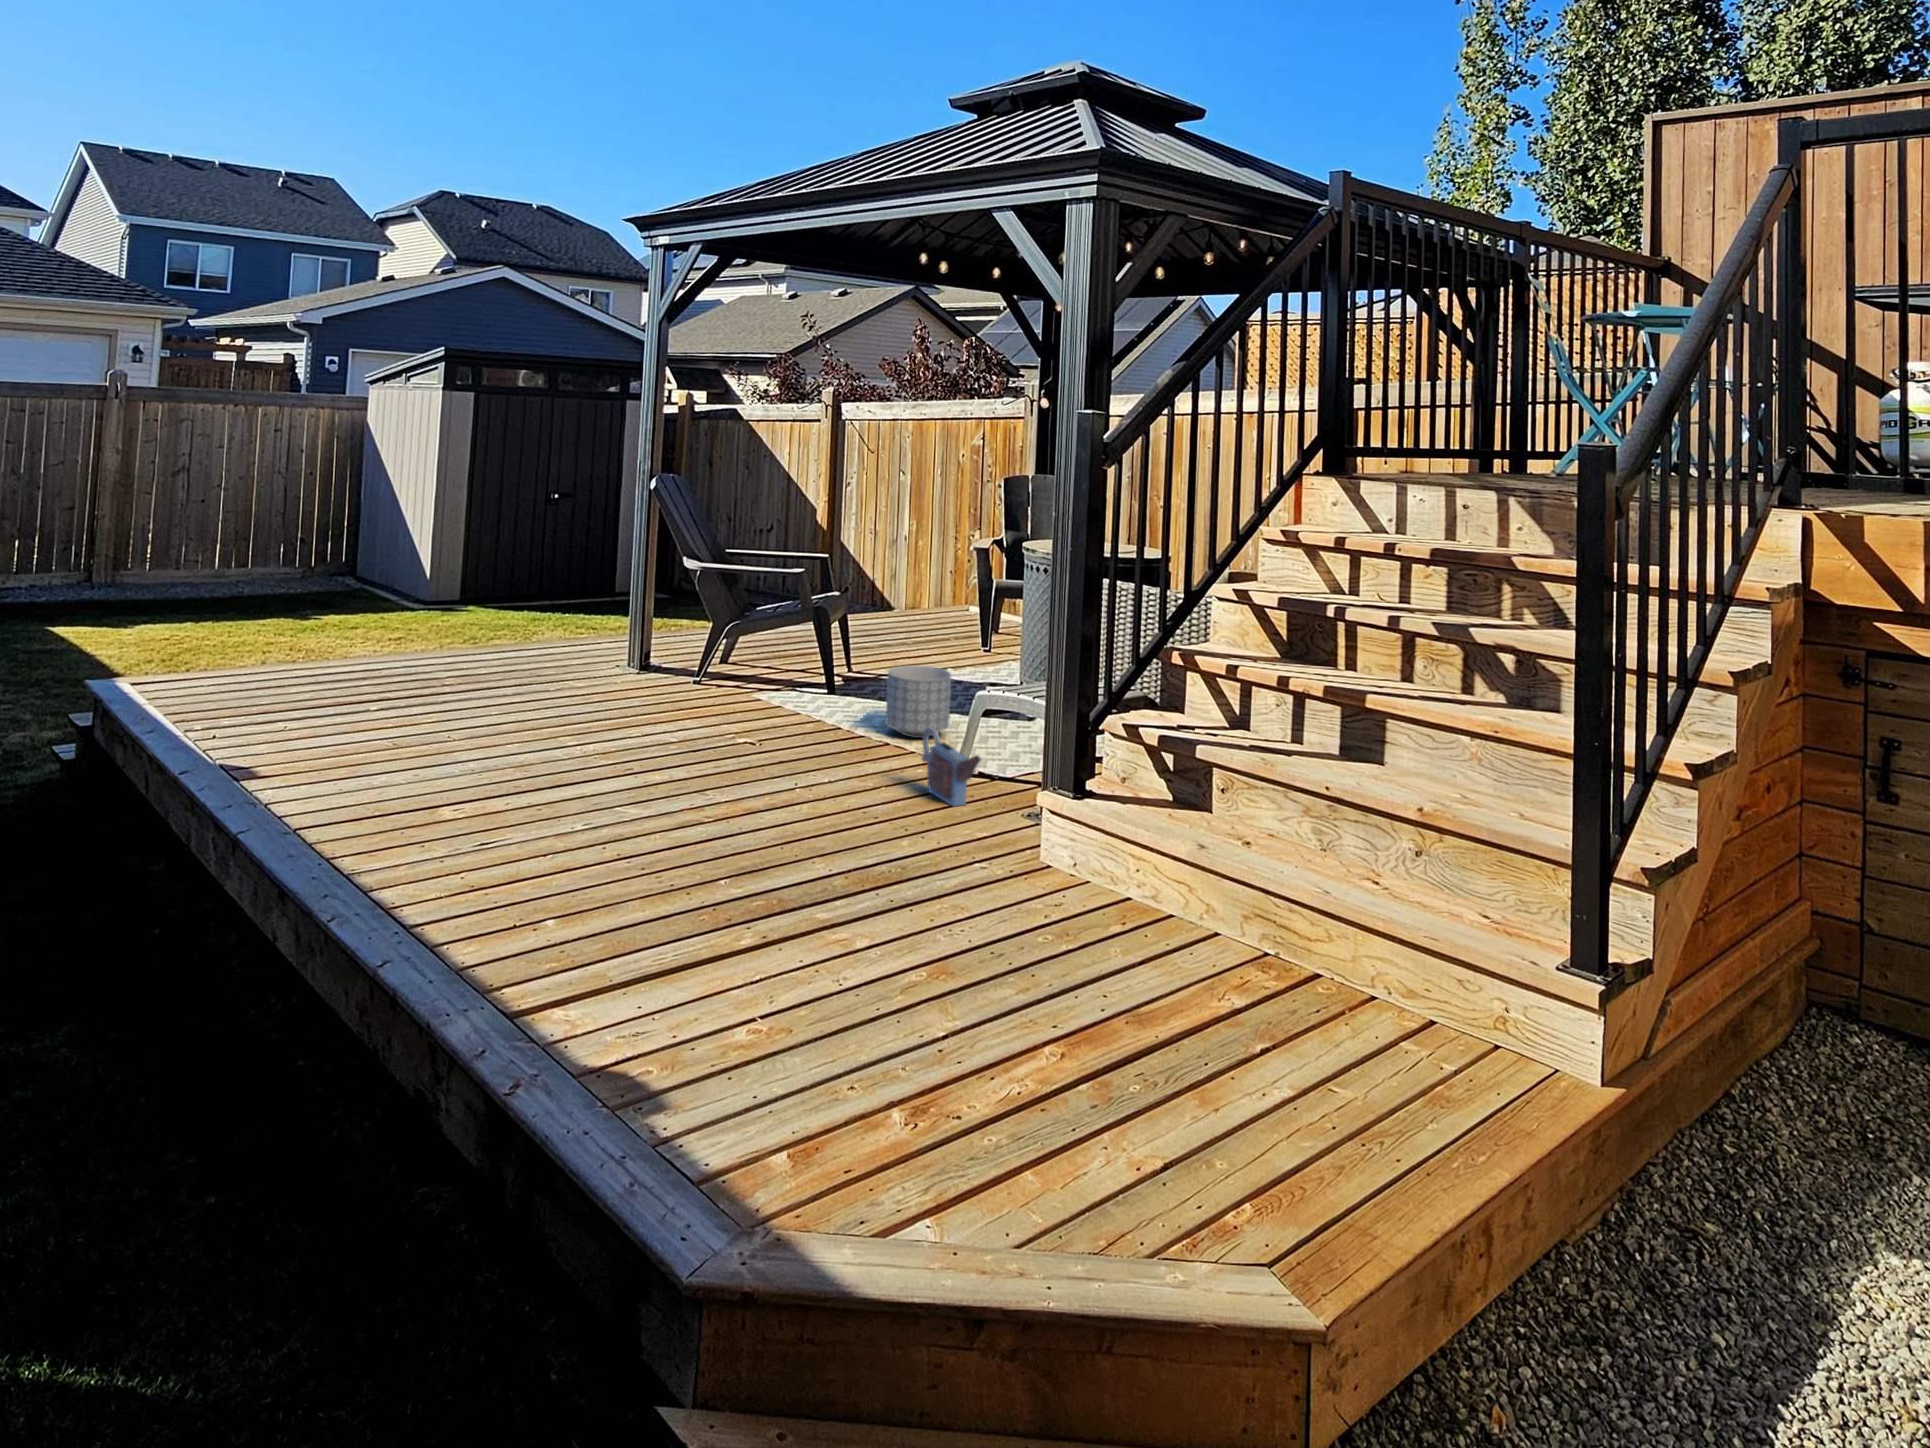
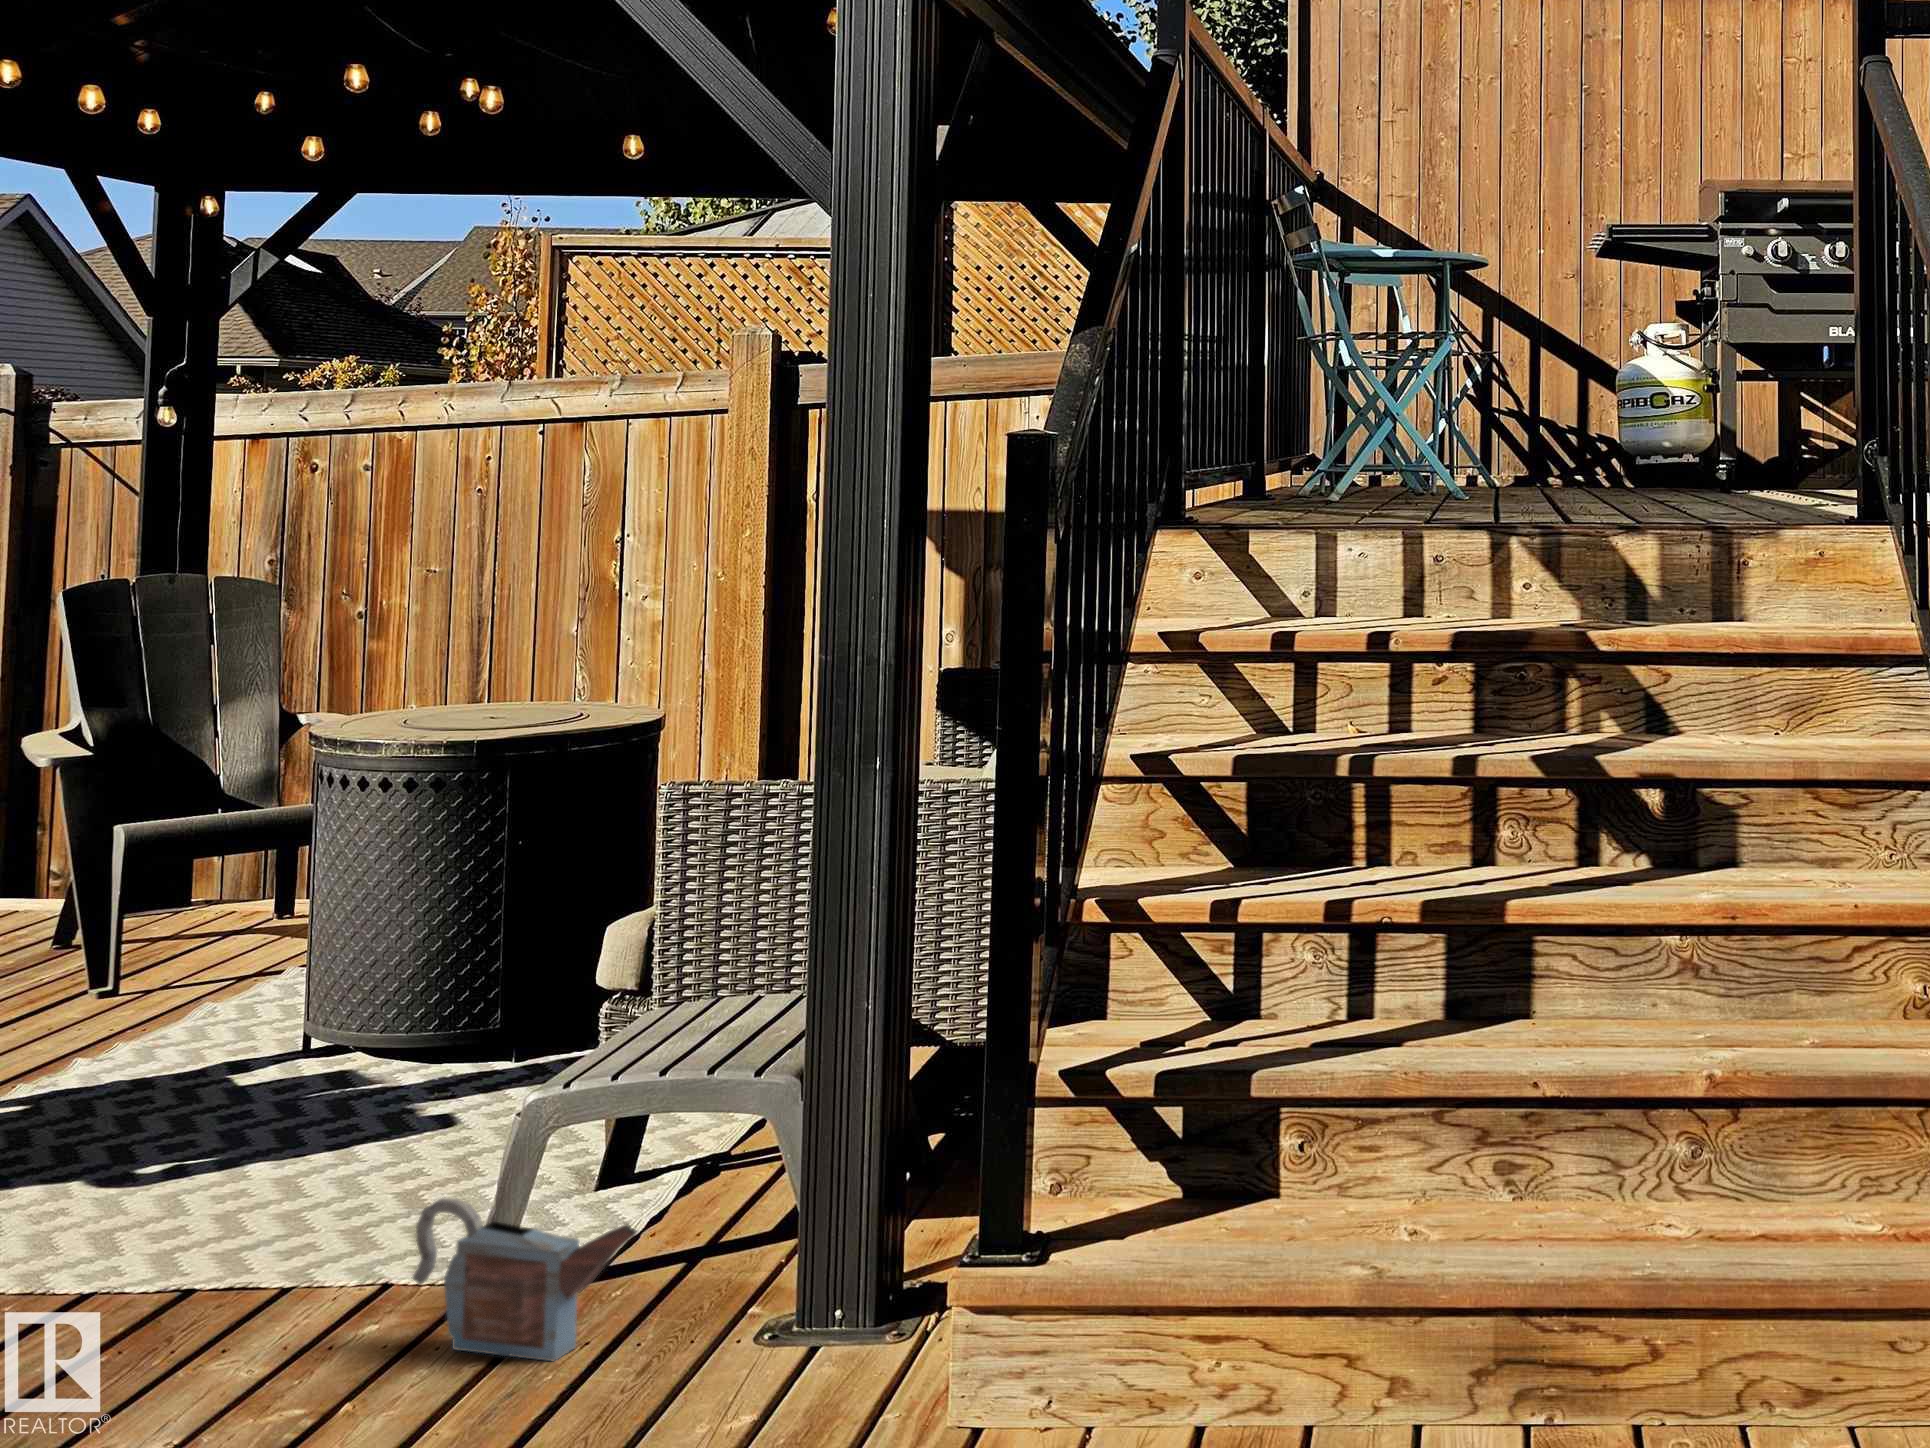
planter: present [886,665,951,738] -> none [142,1058,328,1242]

